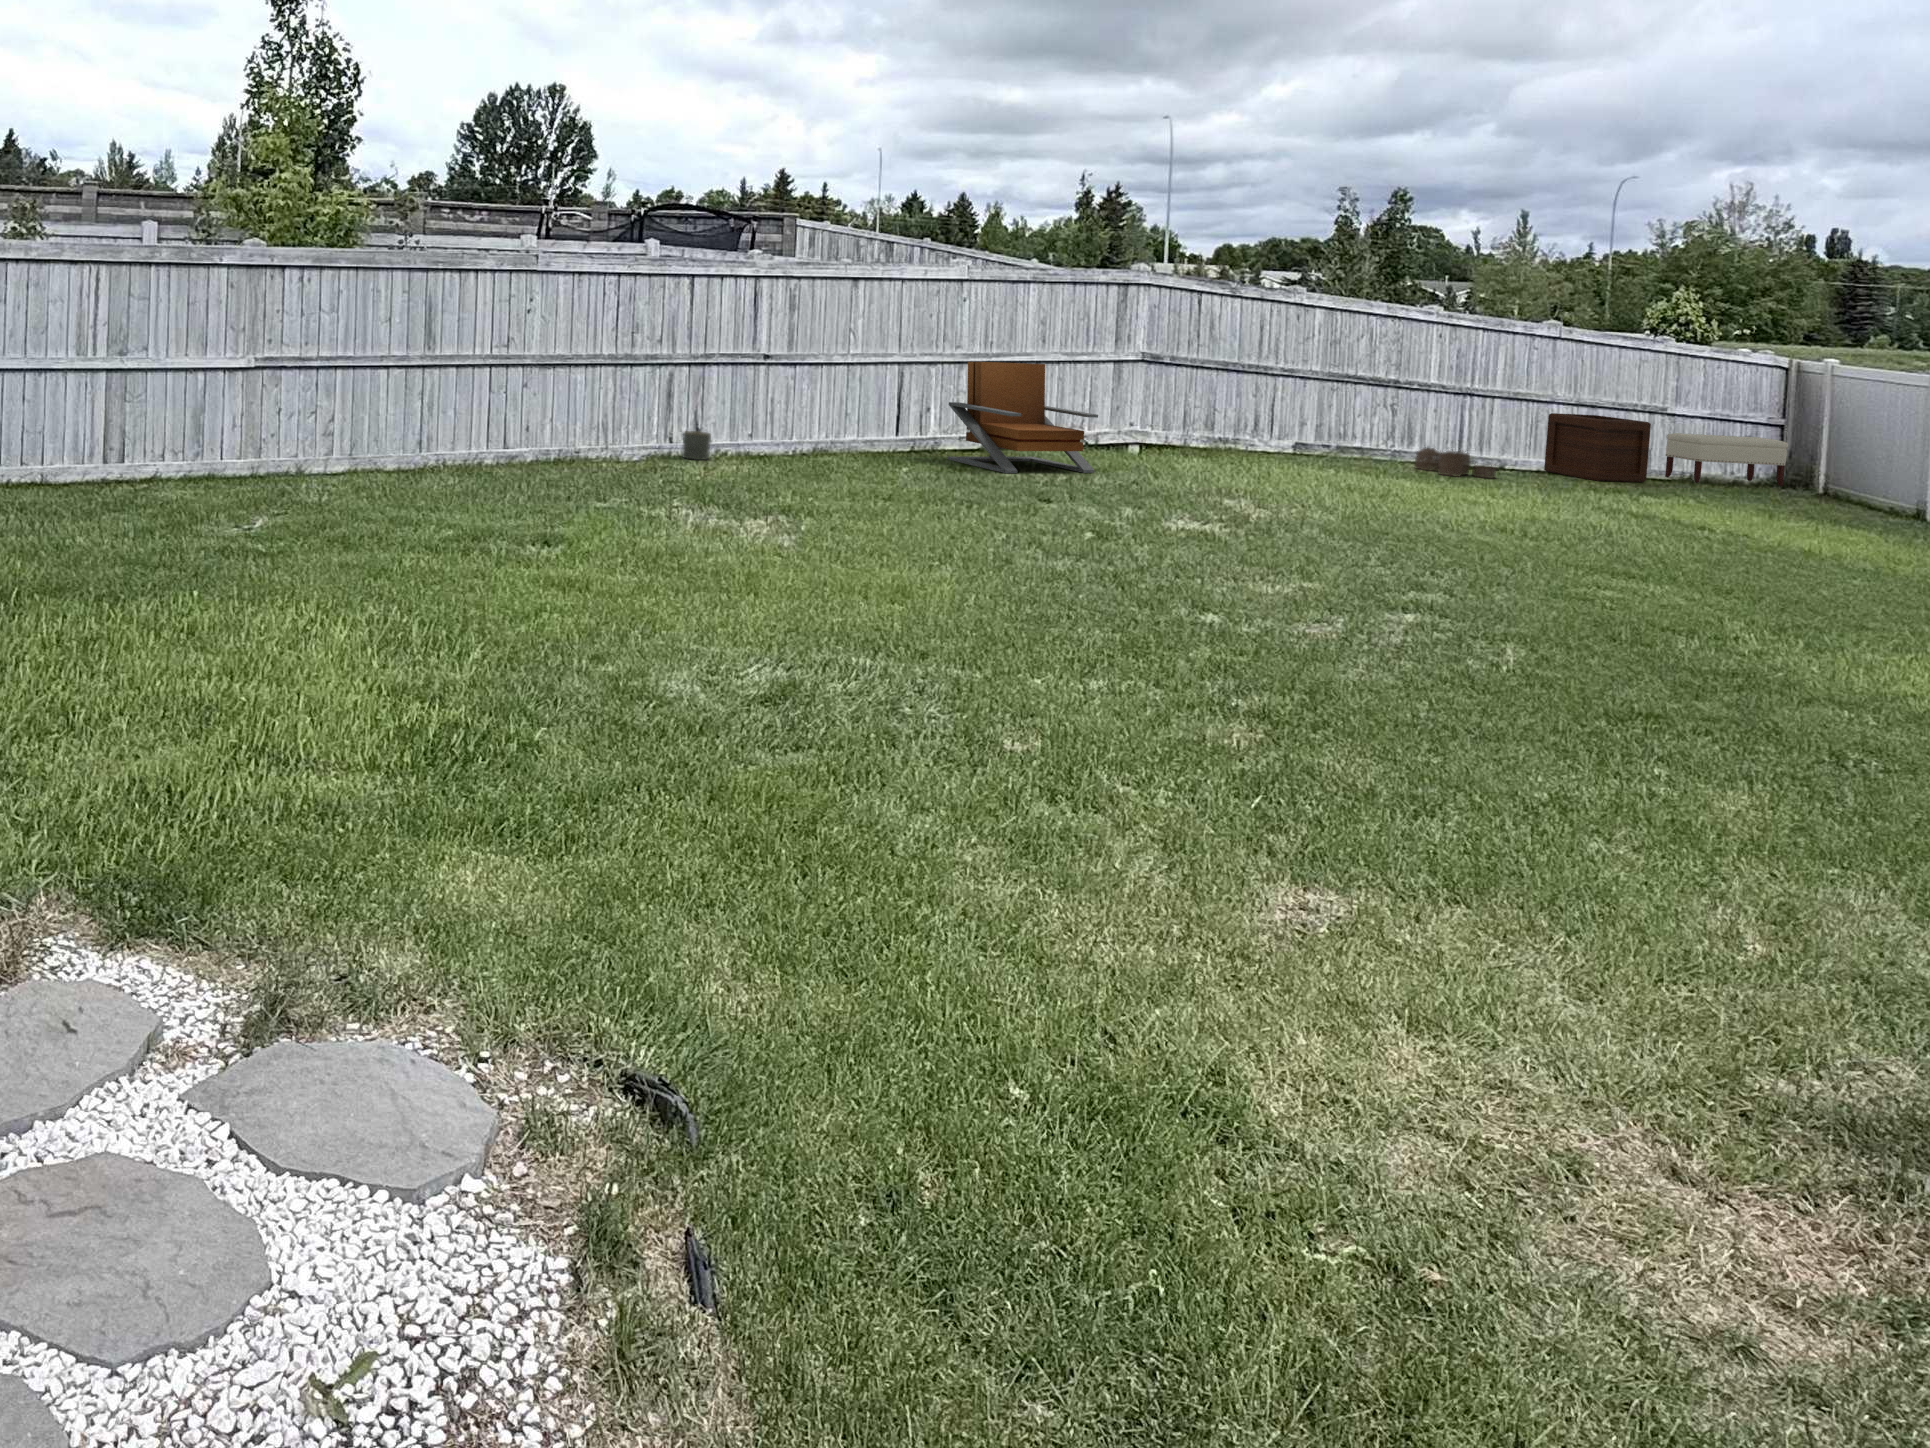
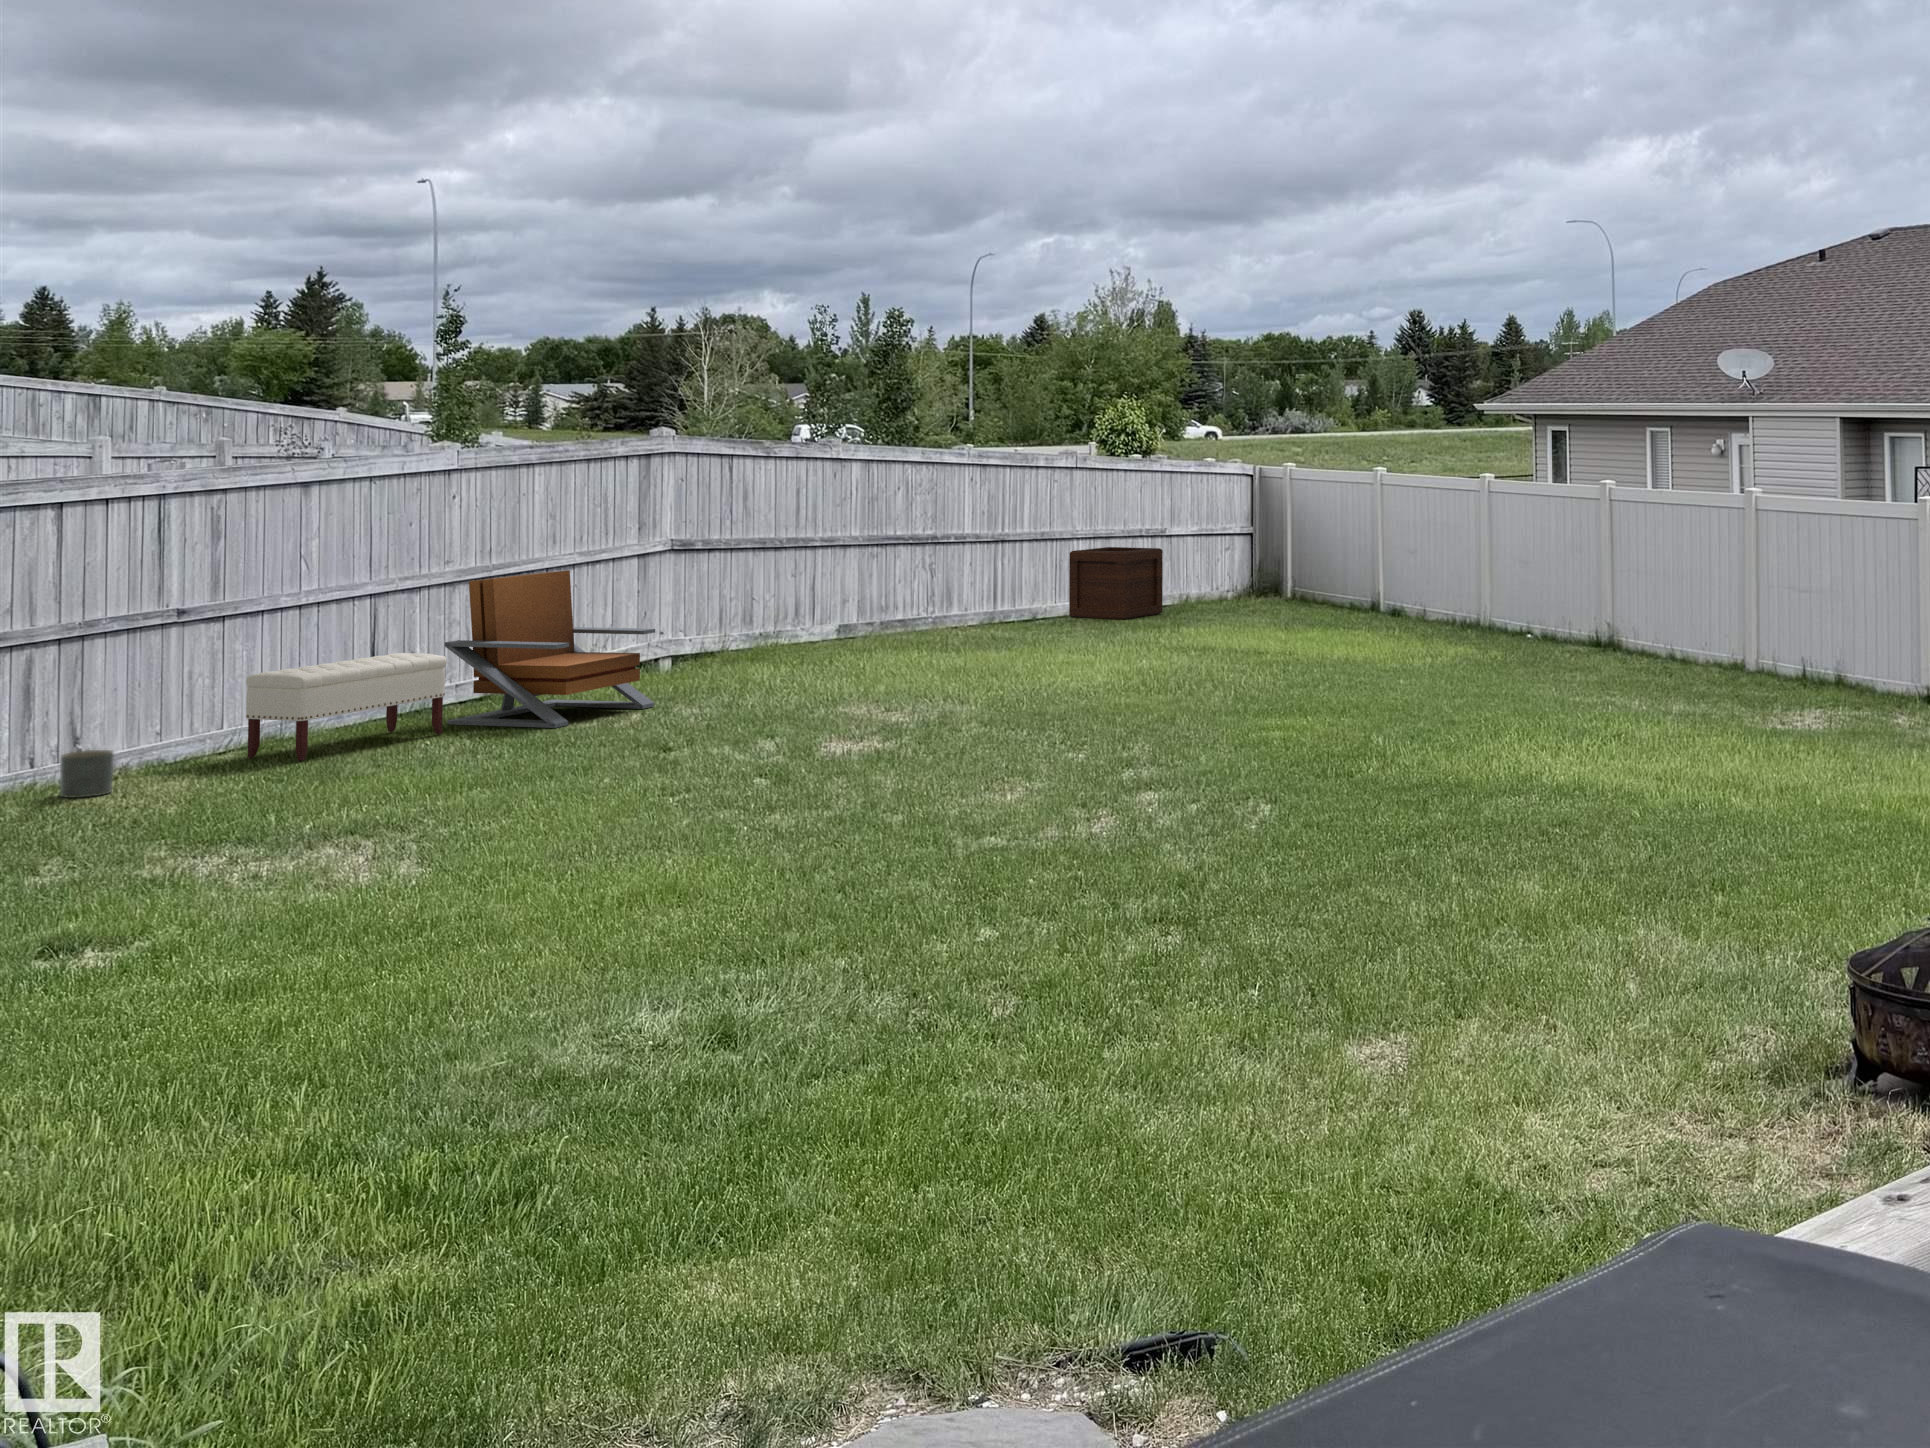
bench: present [1665,433,1788,486] -> present [246,653,447,761]
woven basket: present [1414,447,1496,478] -> none [955,605,1042,639]

